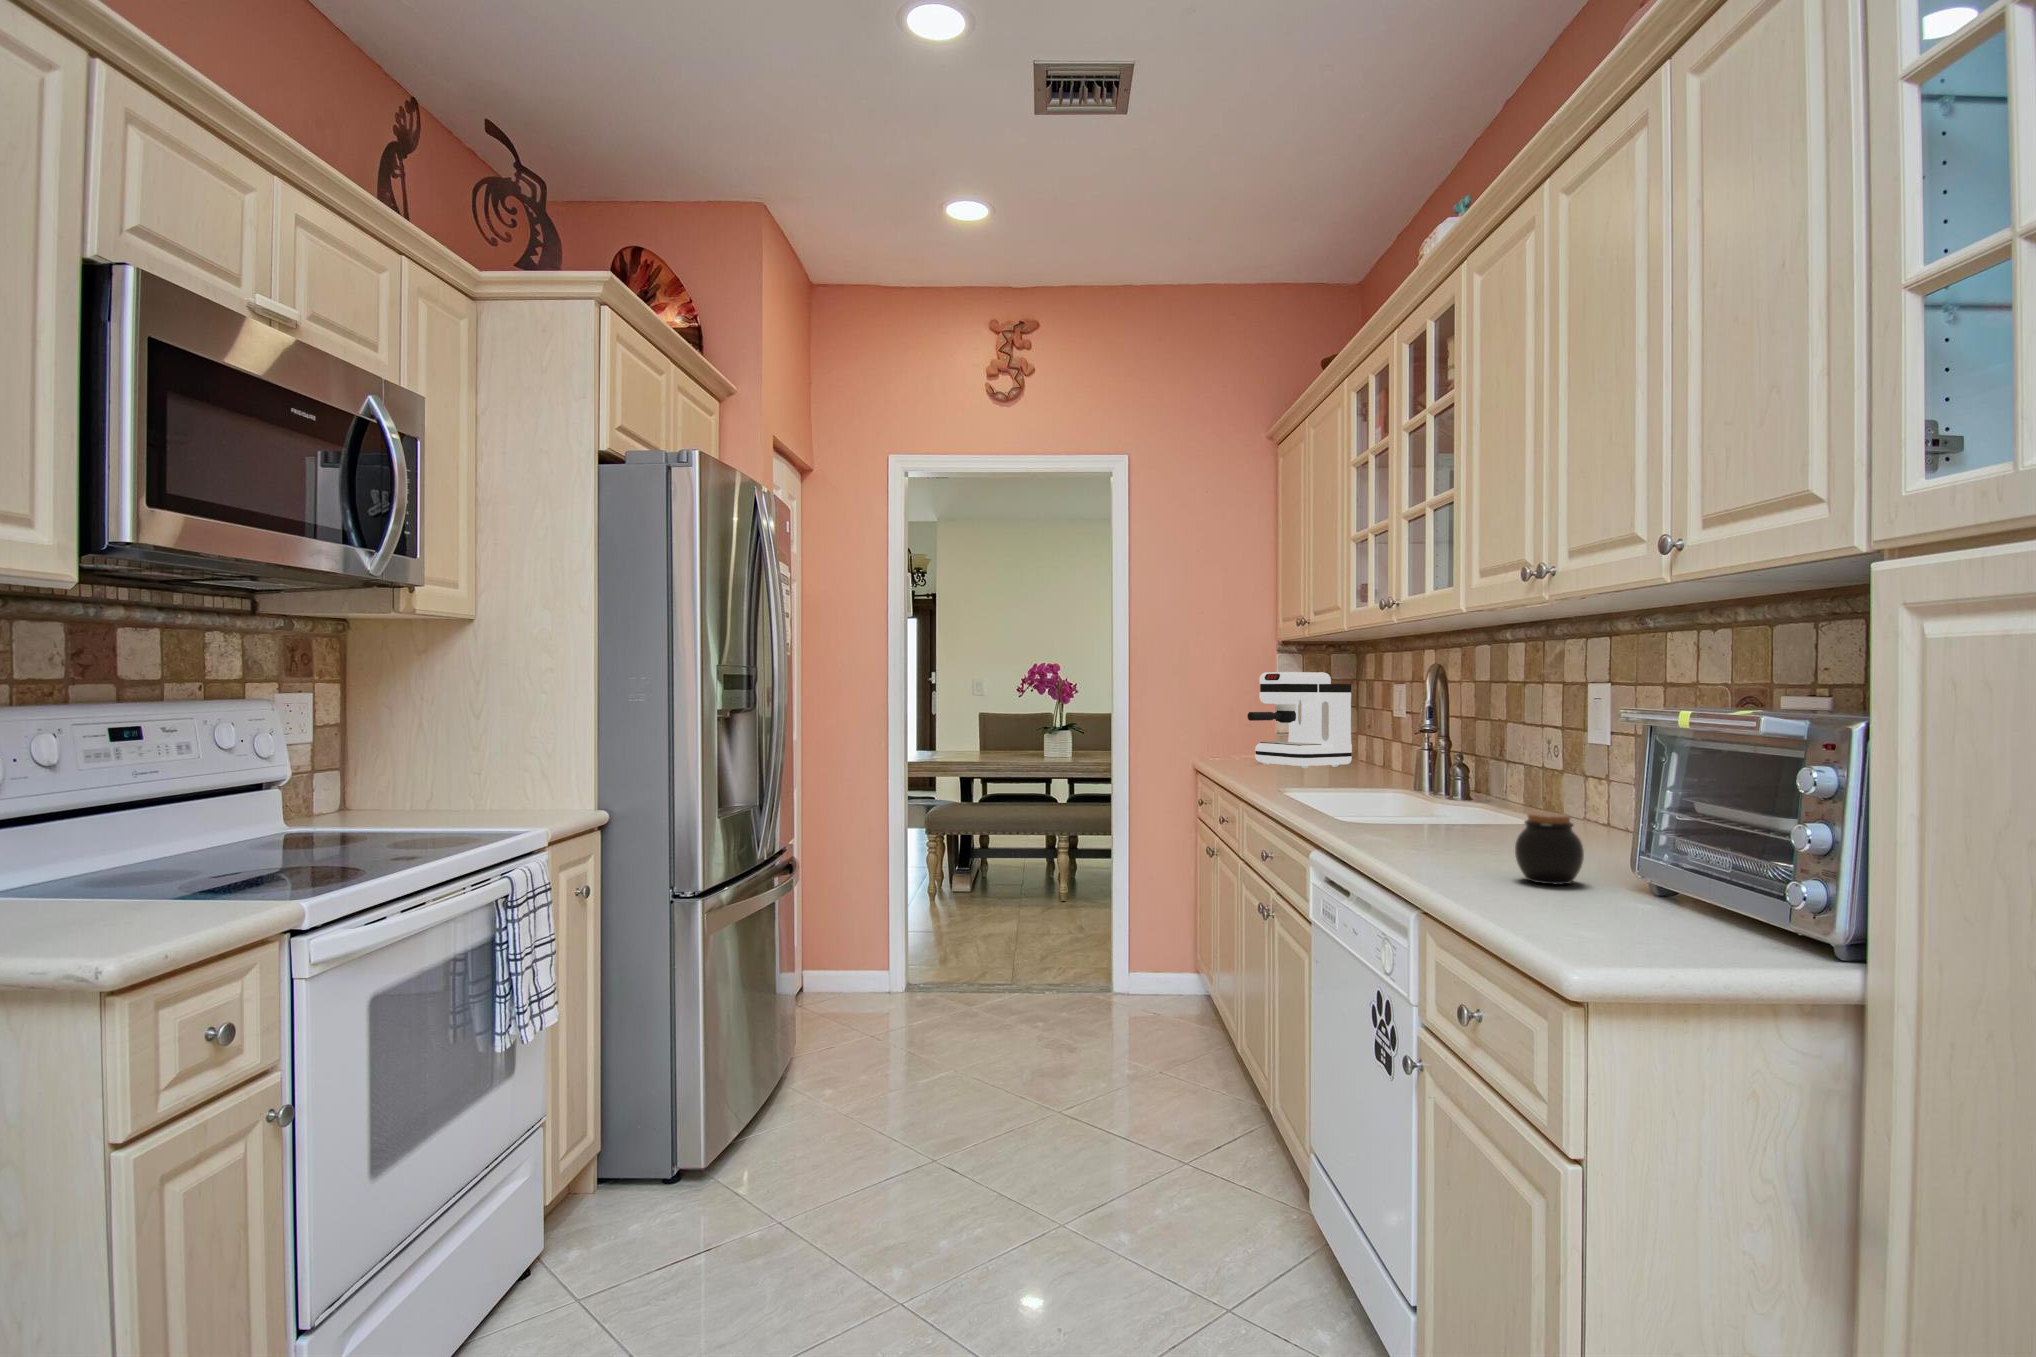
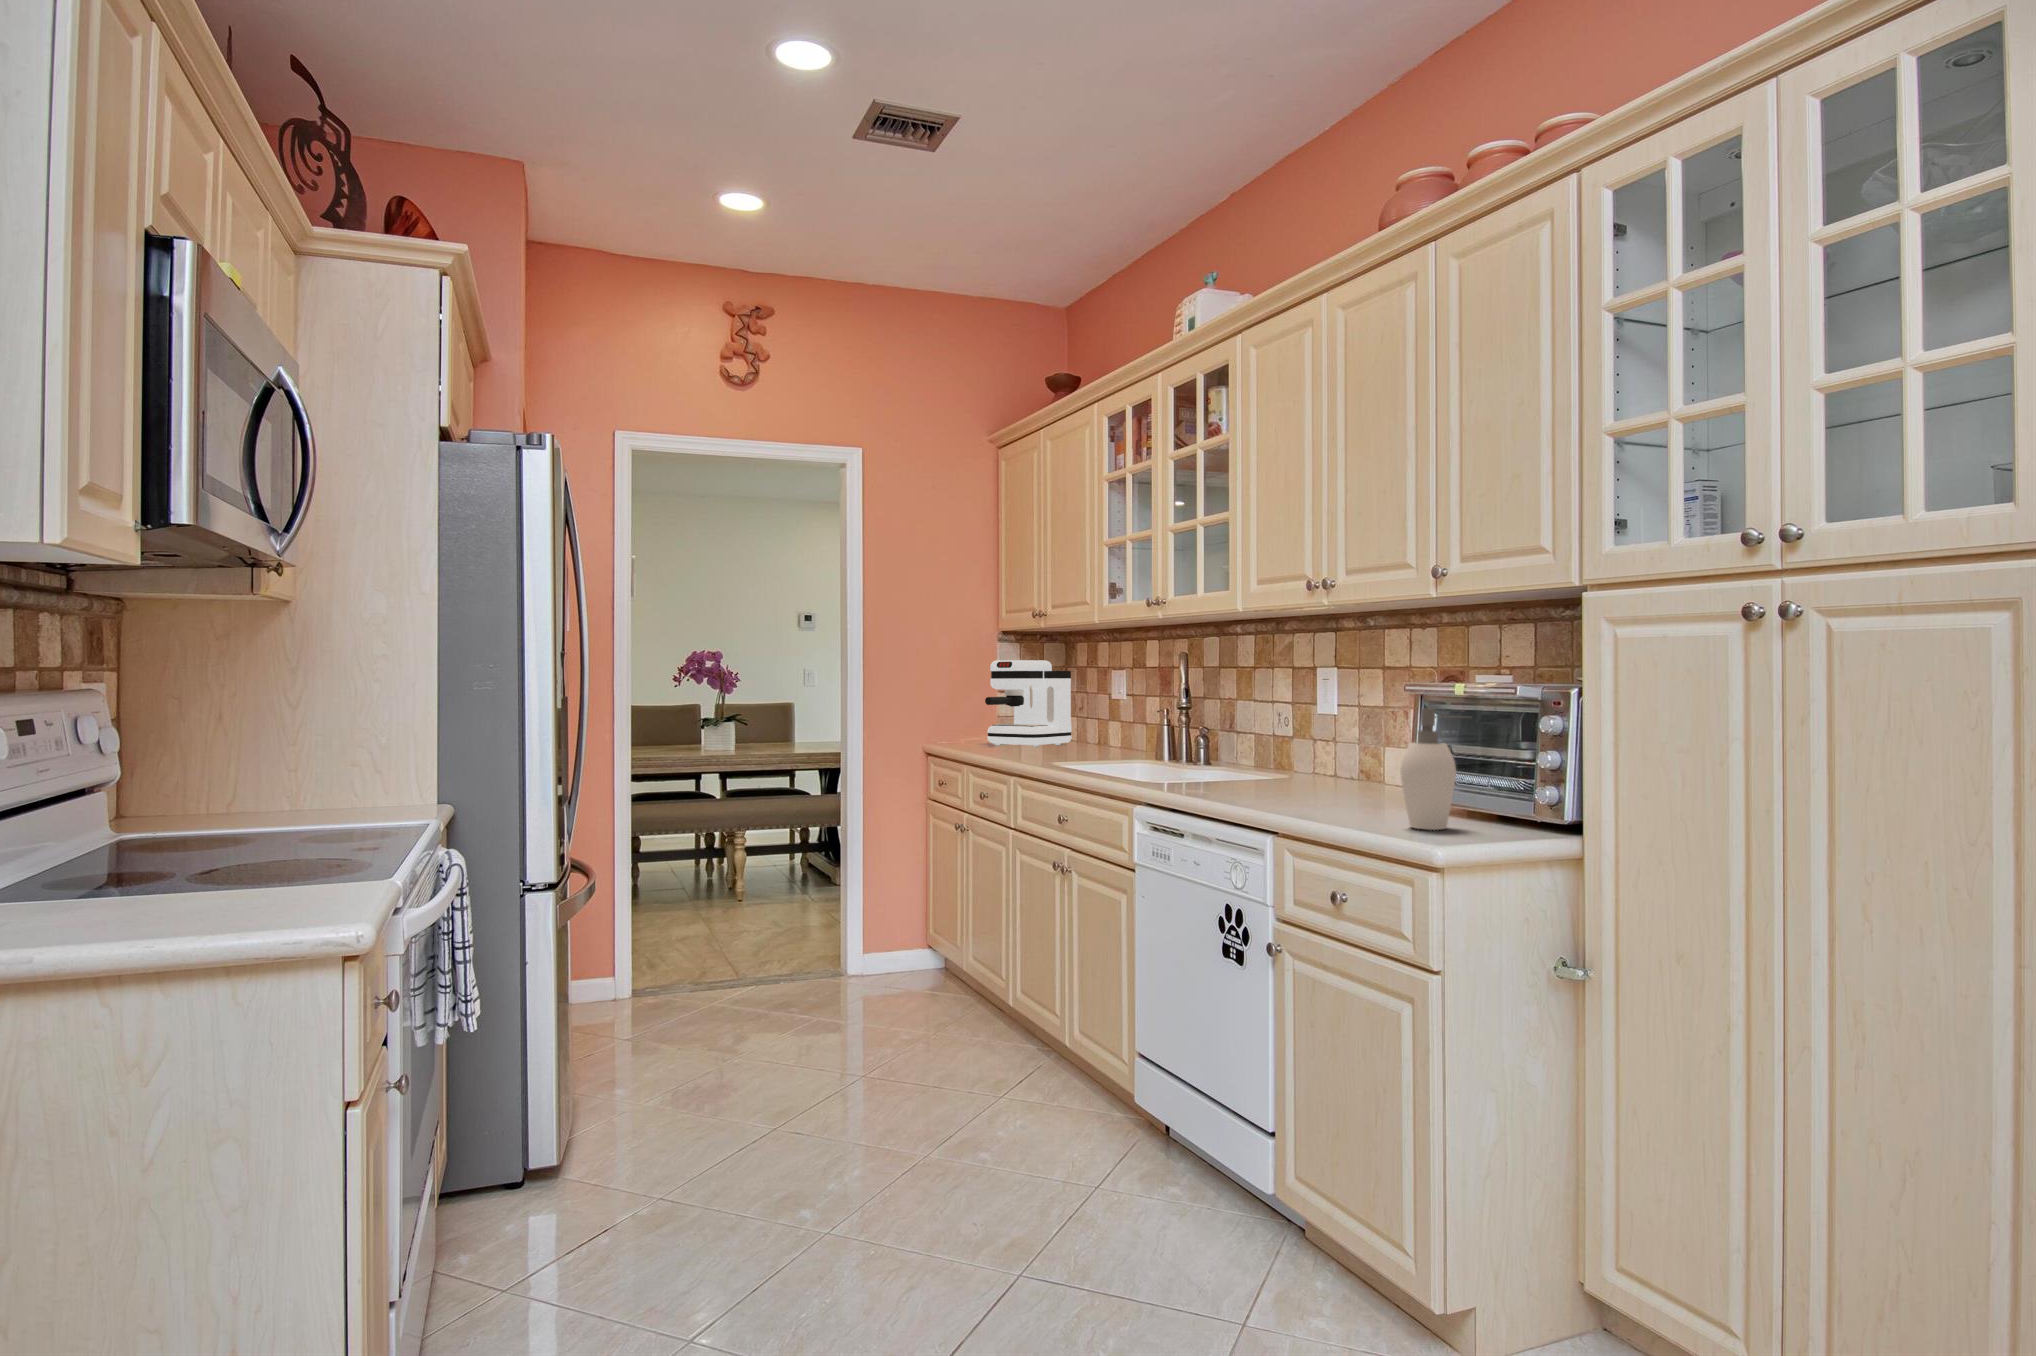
soap dispenser: none [1575,747,1686,930] -> present [1400,708,1456,830]
jar: present [1515,812,1584,884] -> none [1328,761,1374,811]

